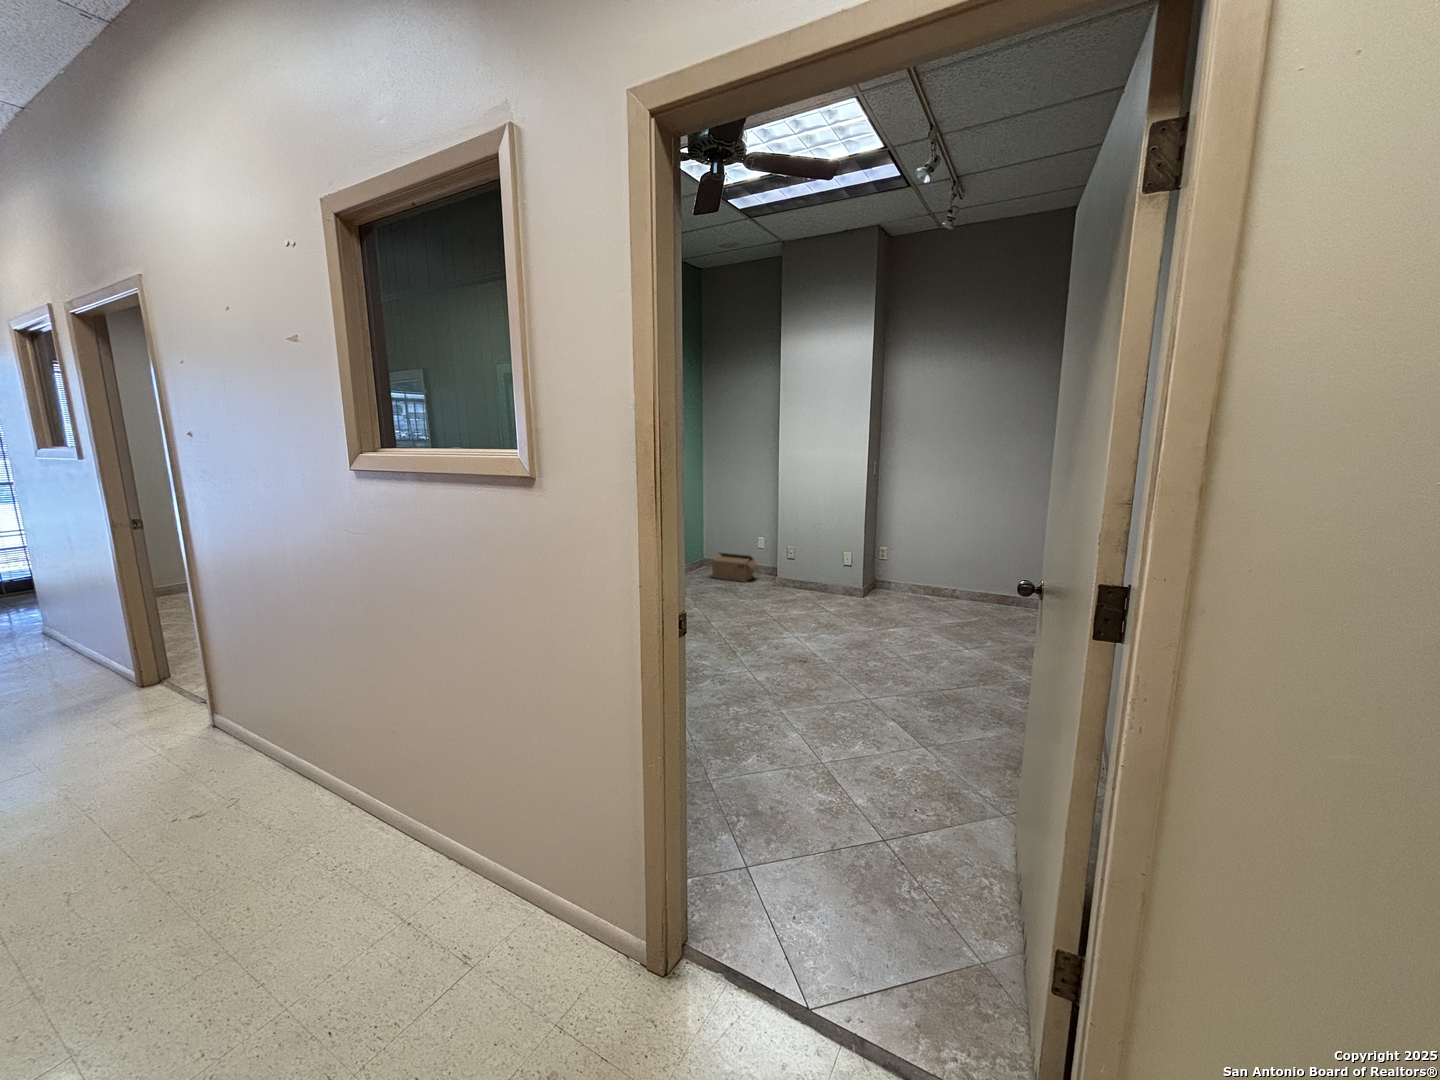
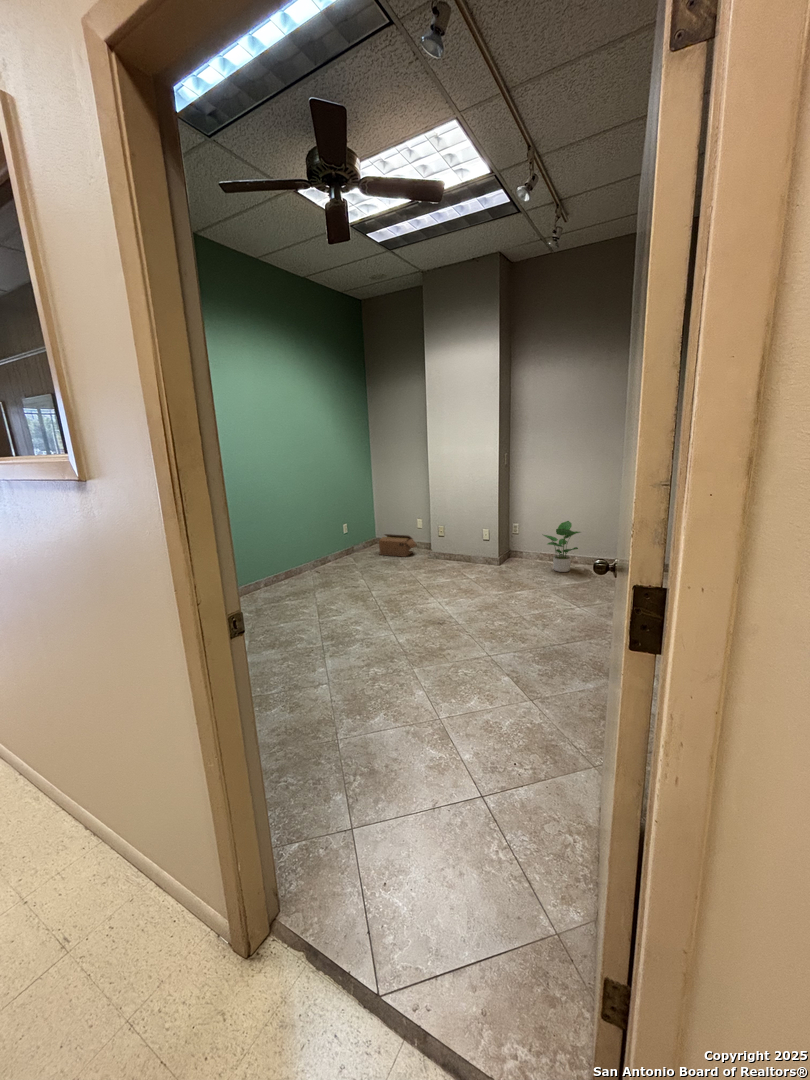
potted plant: none [918,545,968,607] -> present [544,521,580,572]

